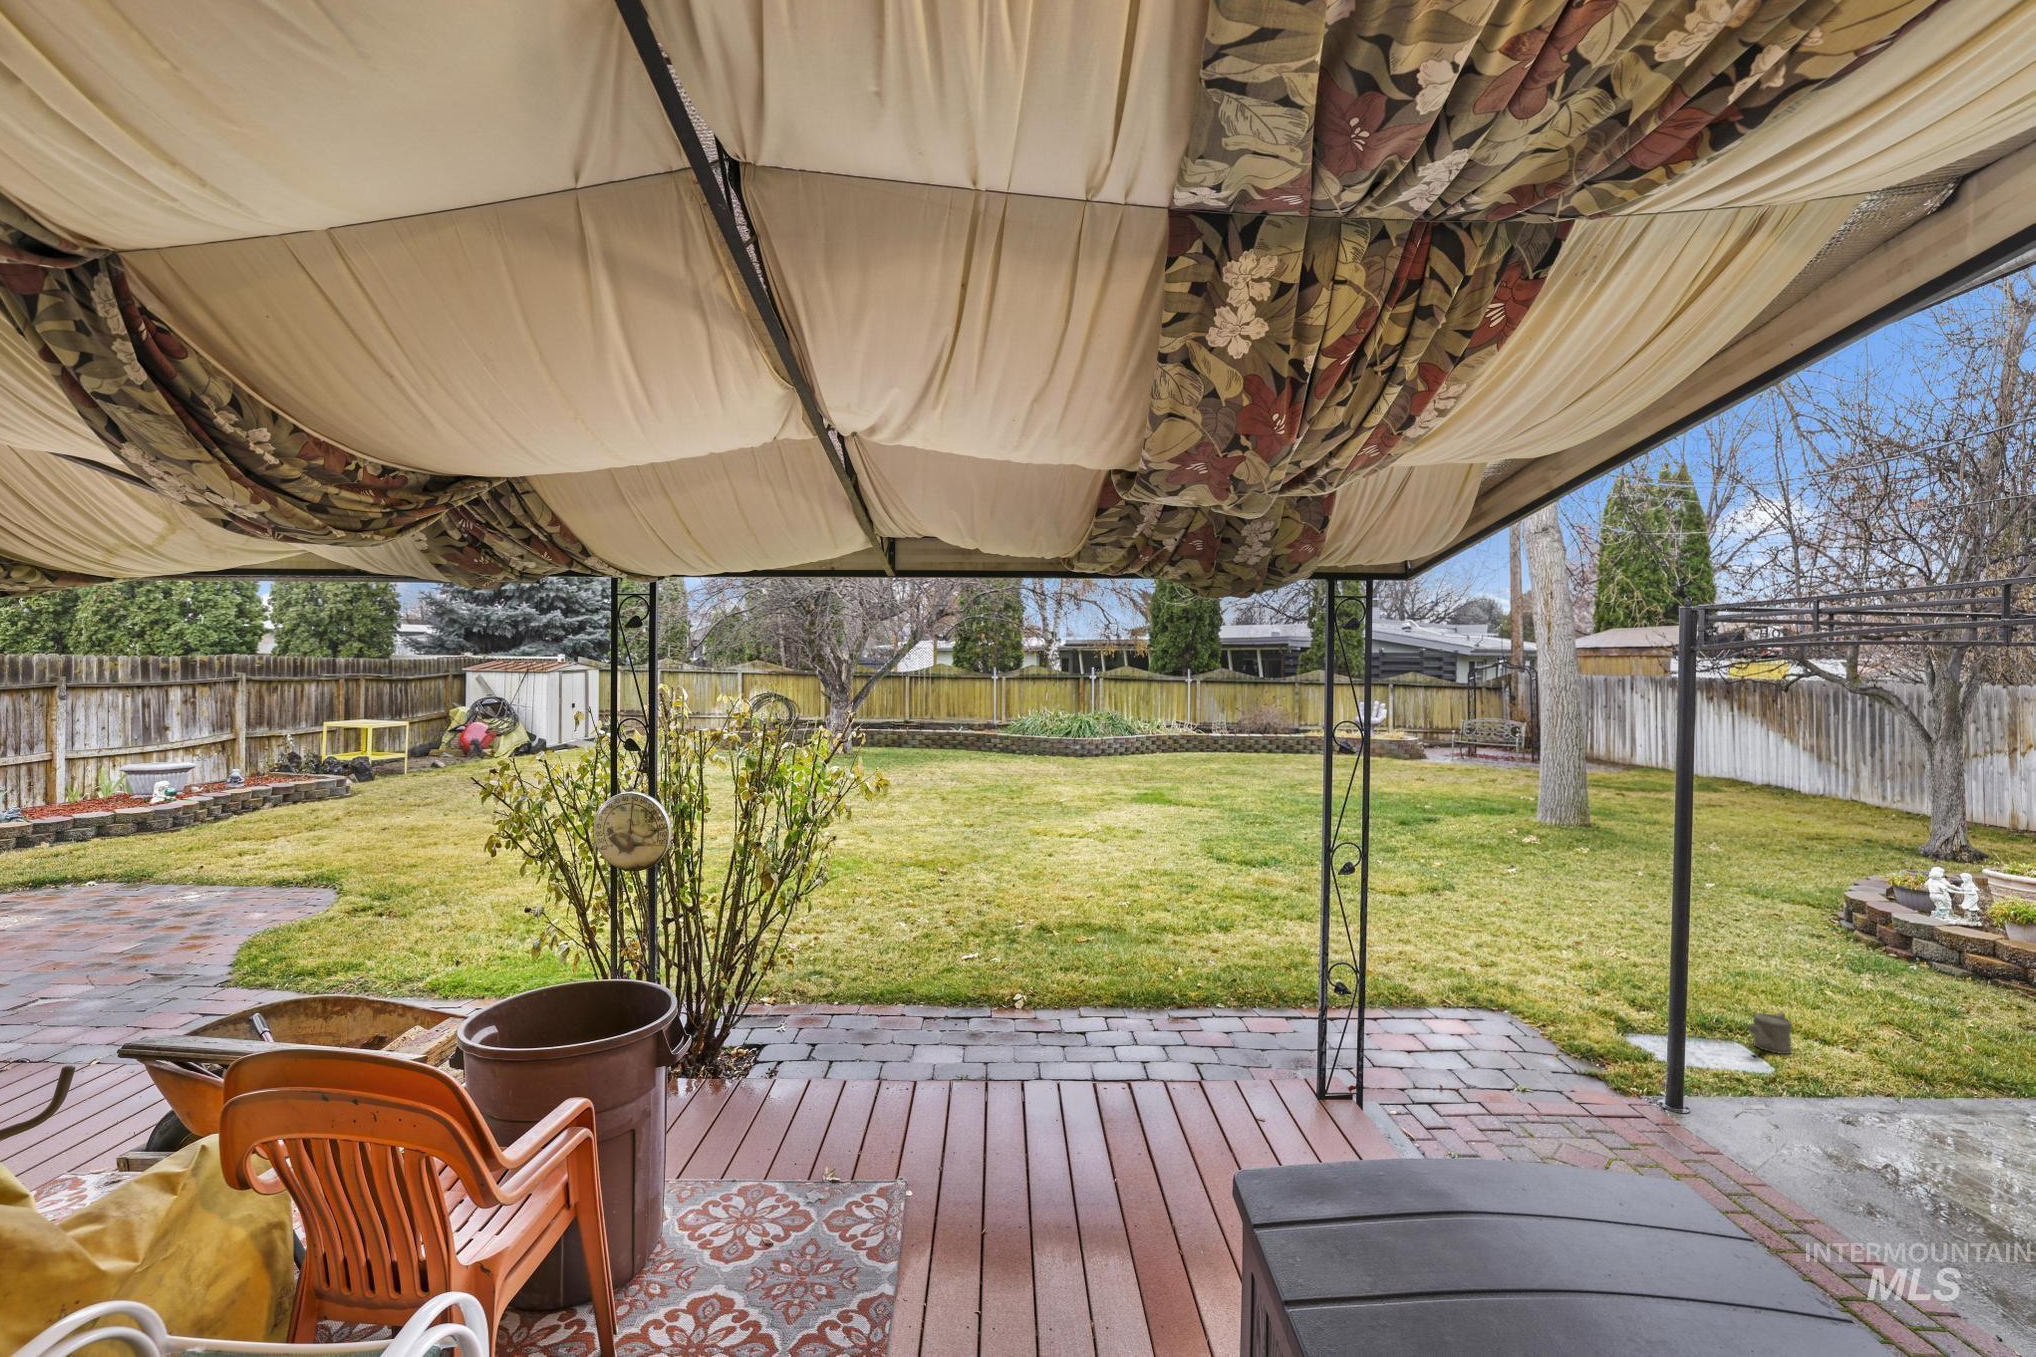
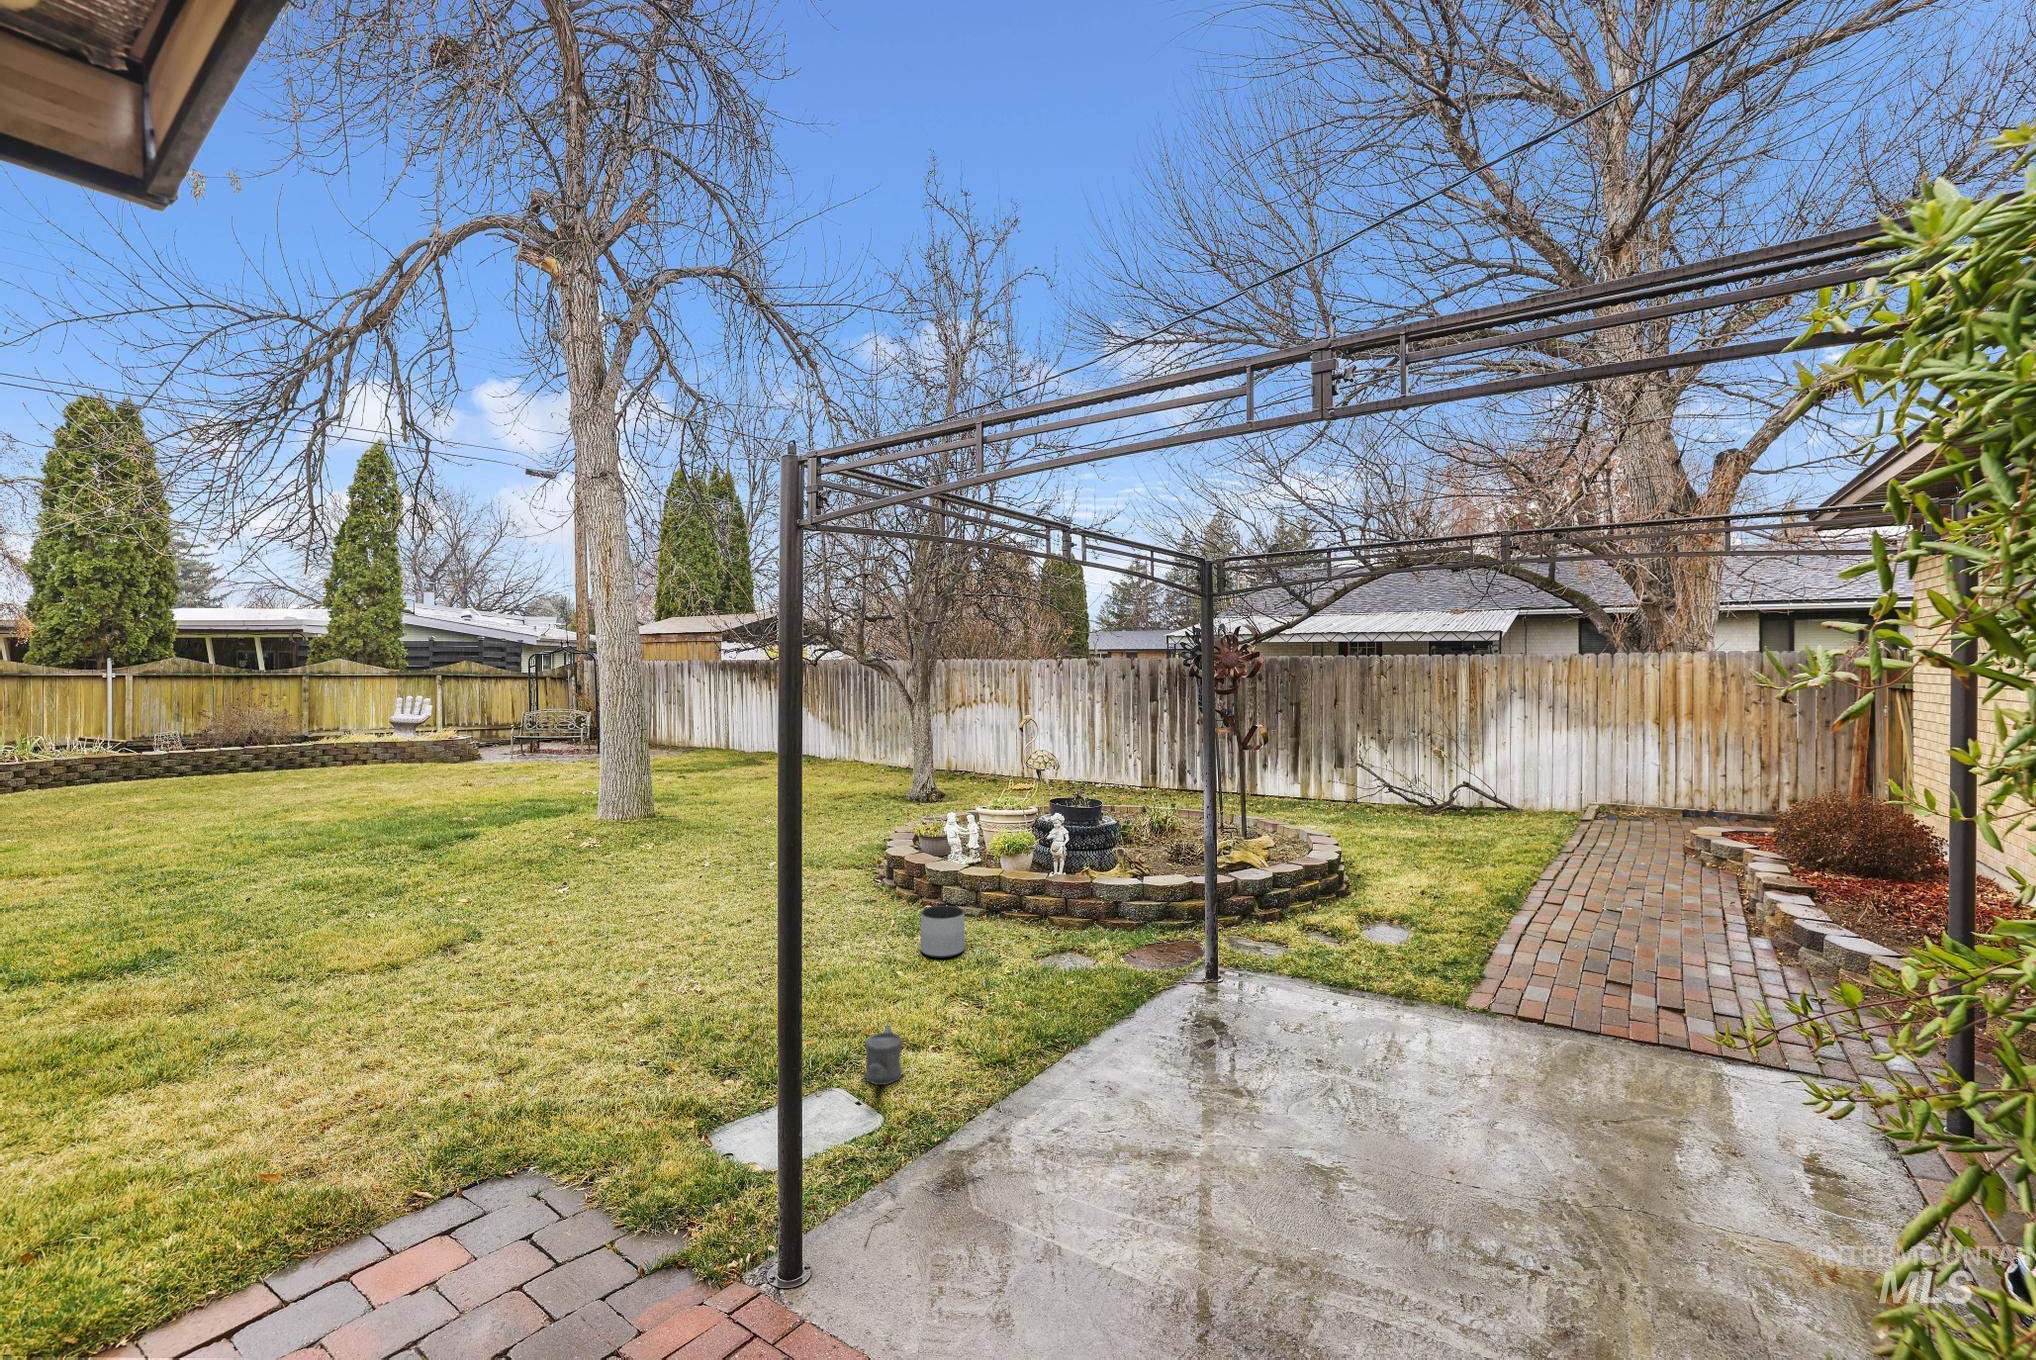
planter: none [1862,949,1925,1002] -> present [920,906,965,958]

